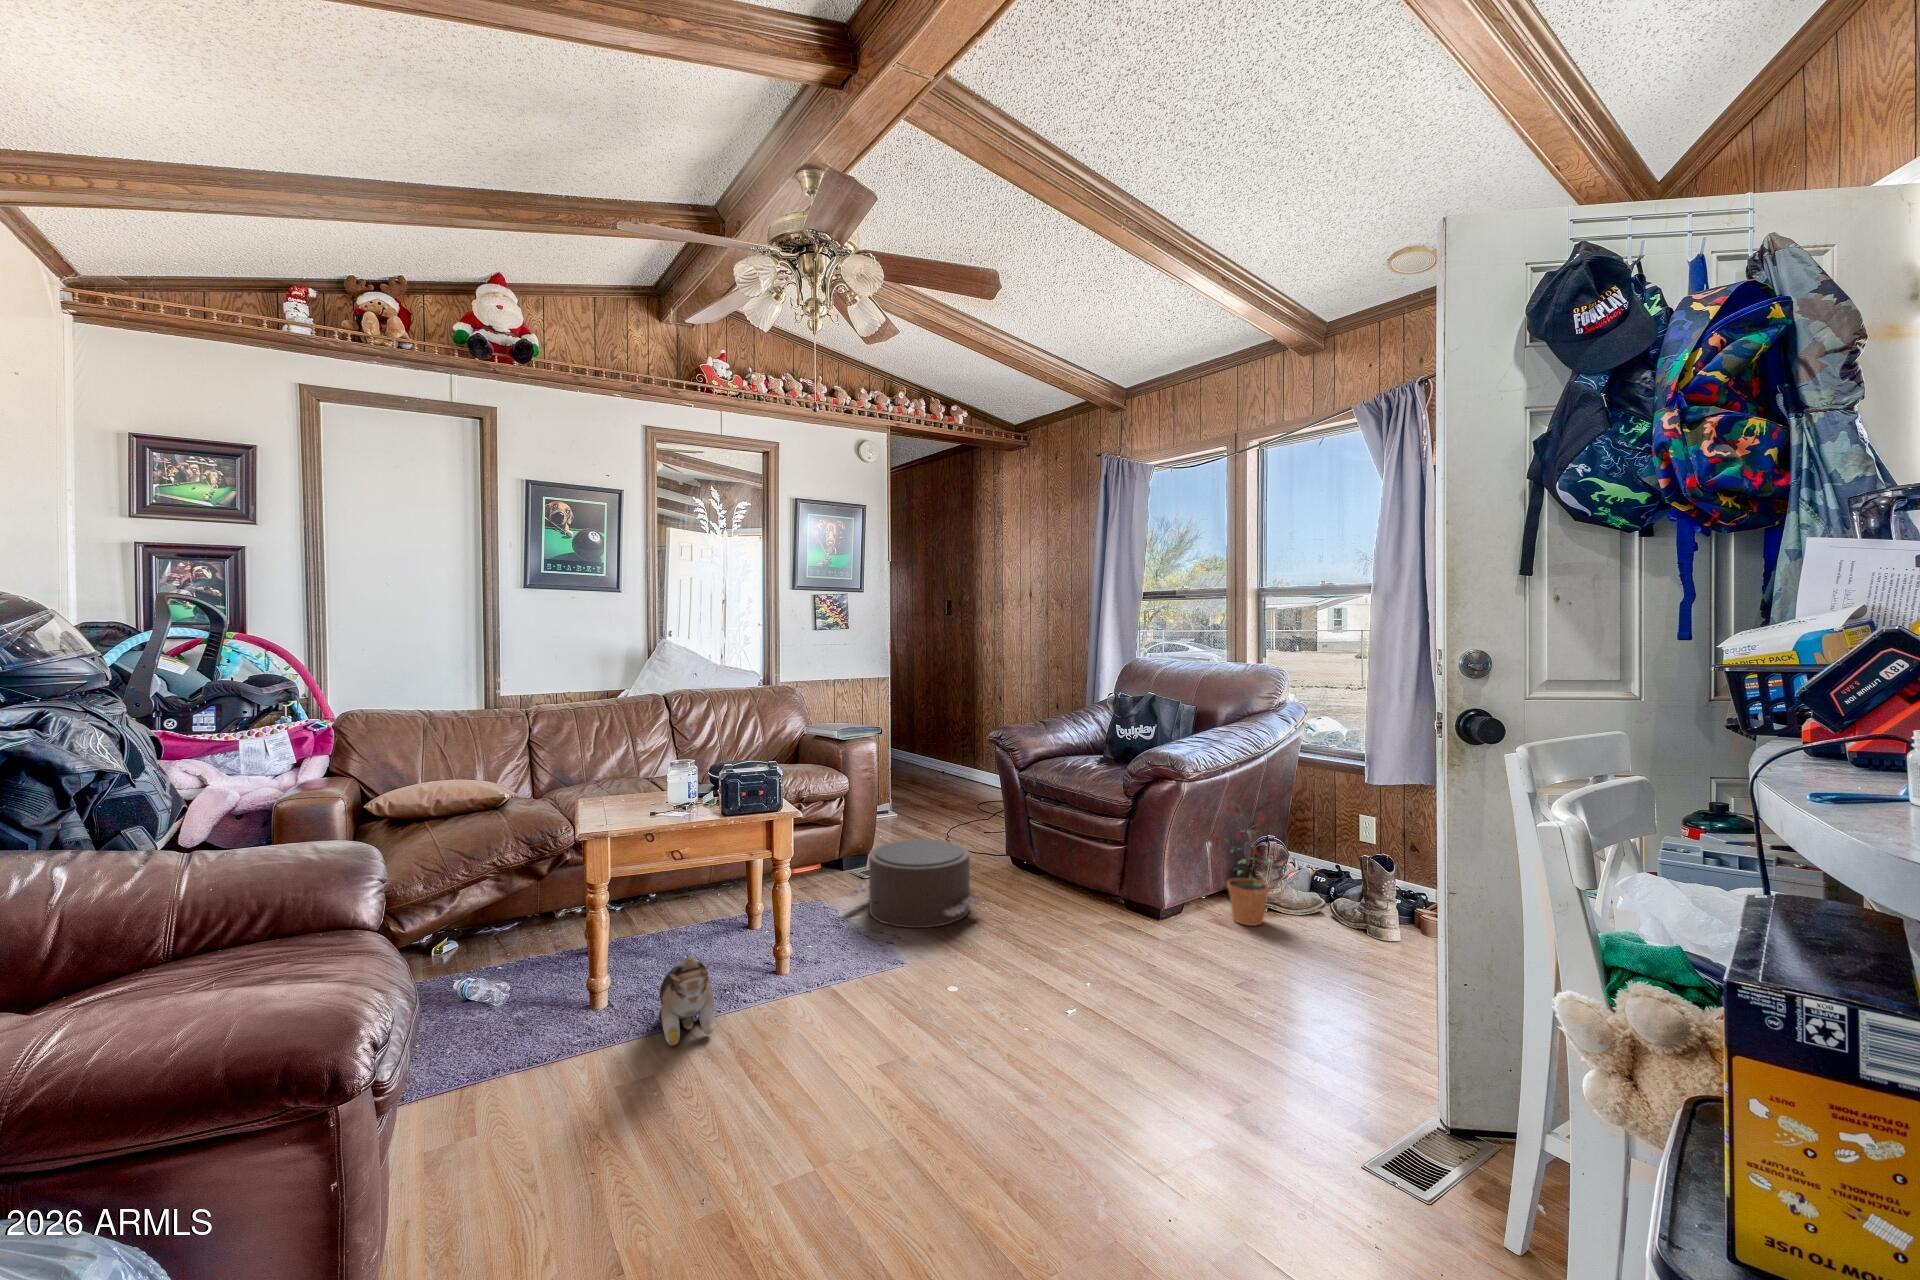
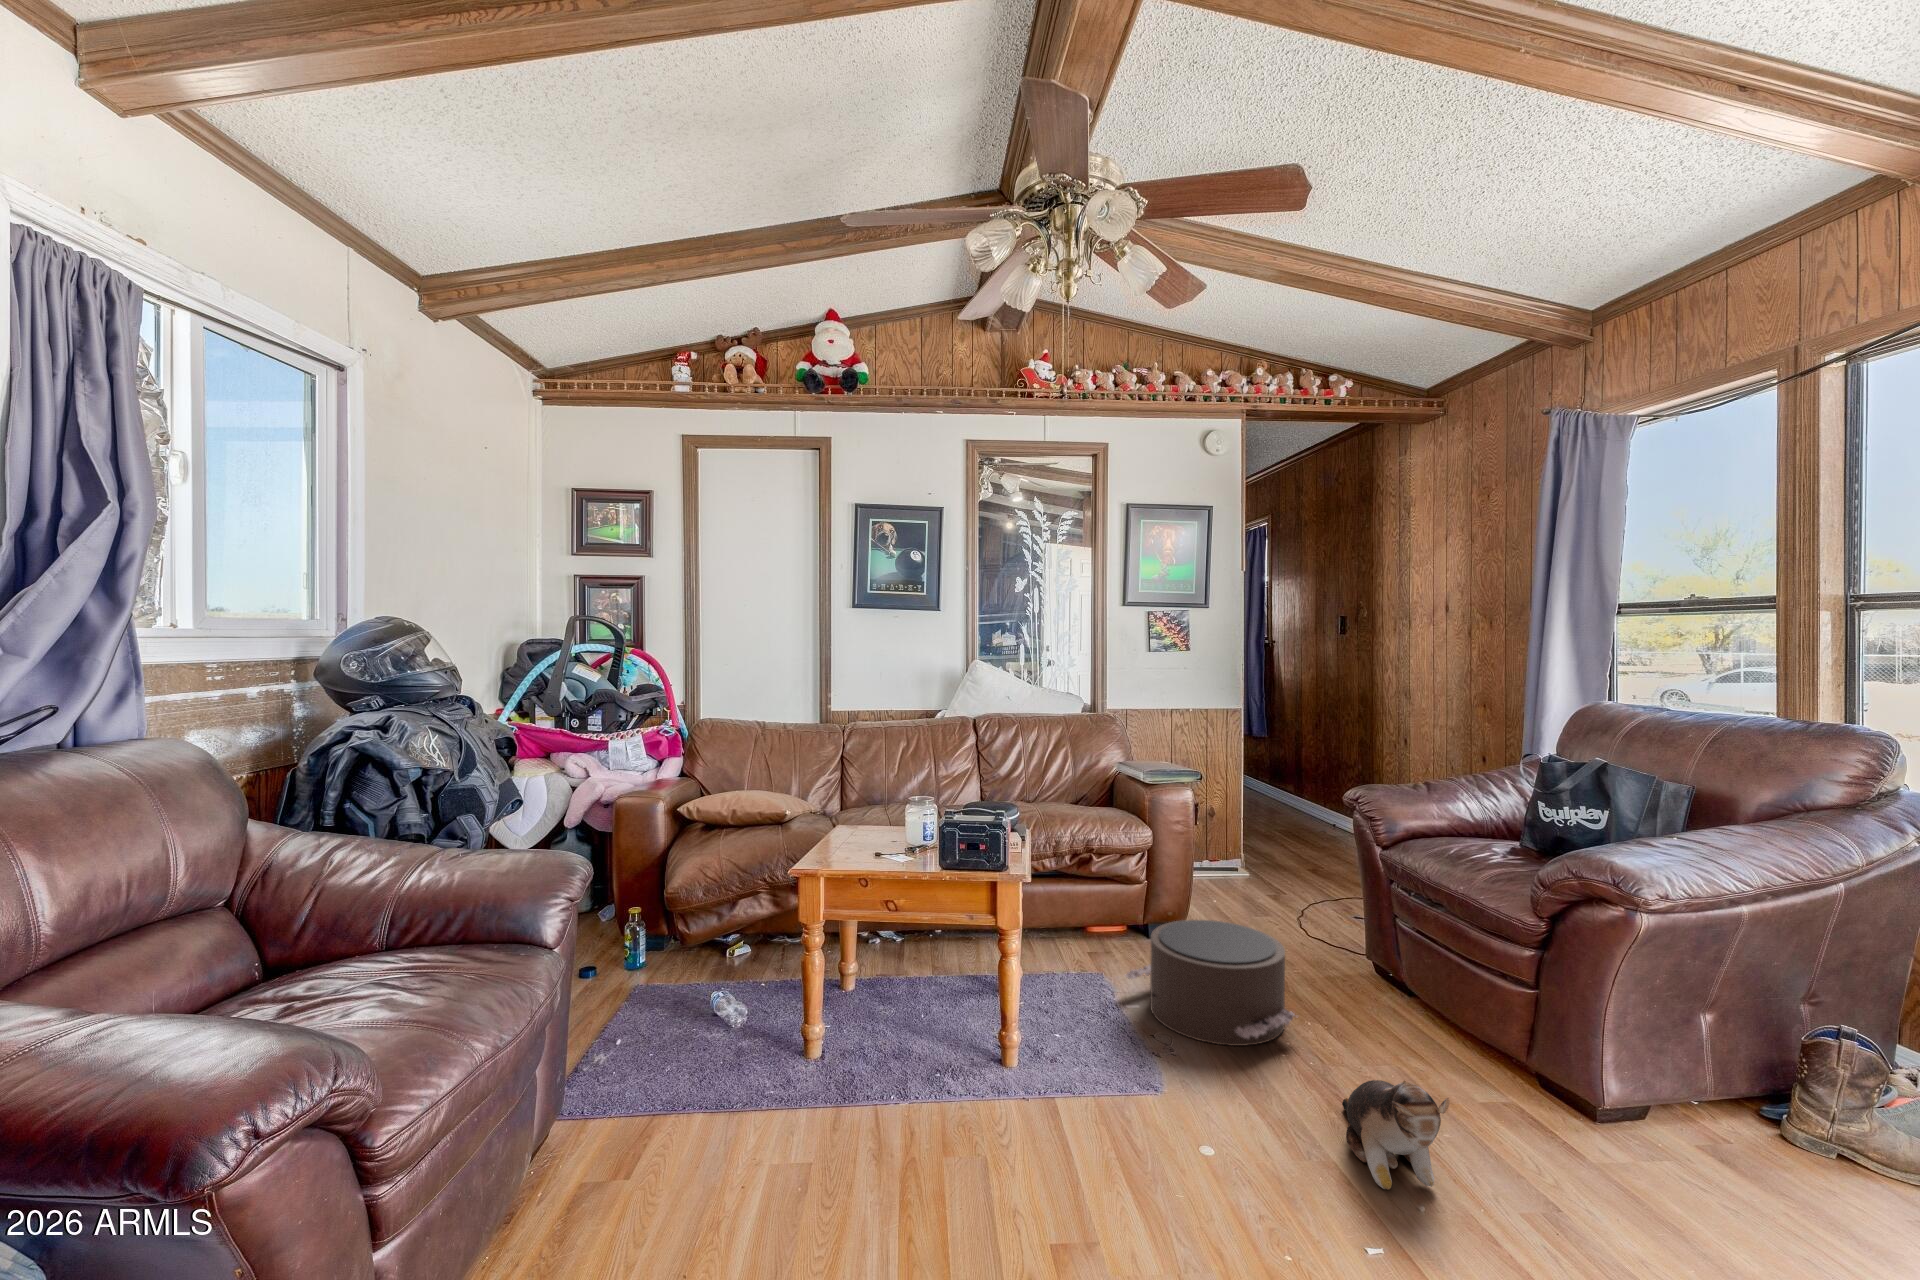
potted plant: present [1210,805,1273,926] -> none [1701,958,1854,1185]
plush toy: present [659,957,715,1046] -> present [1342,1080,1450,1190]

